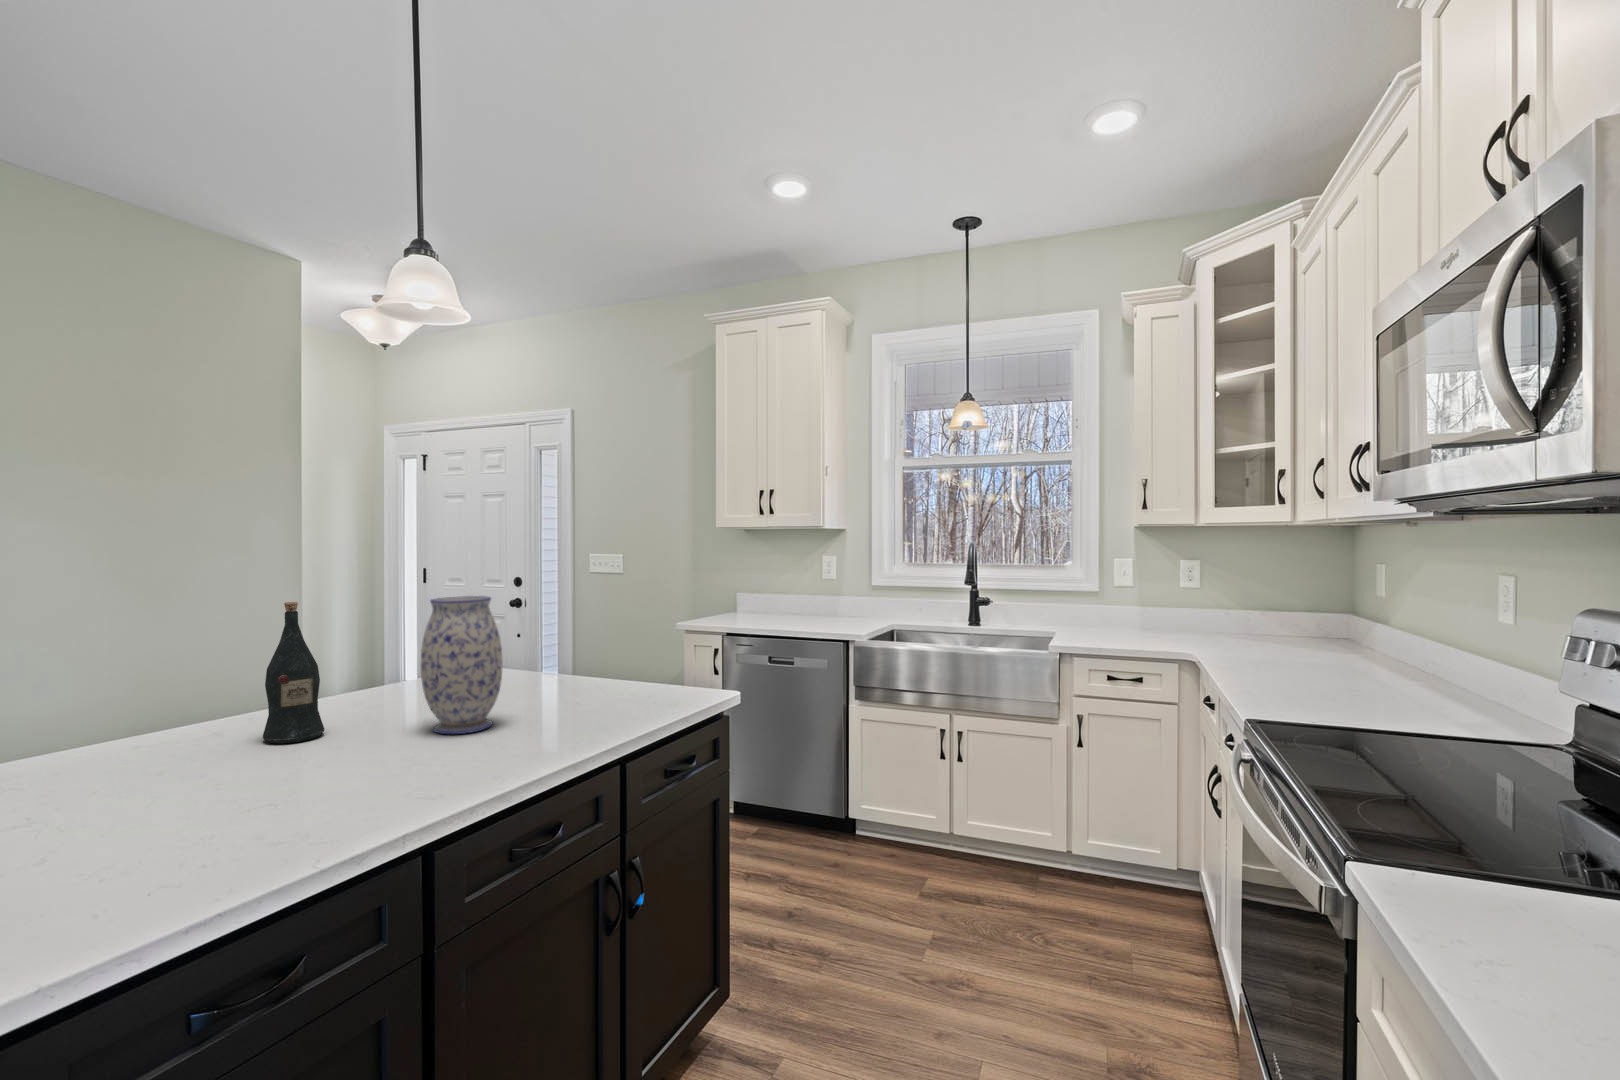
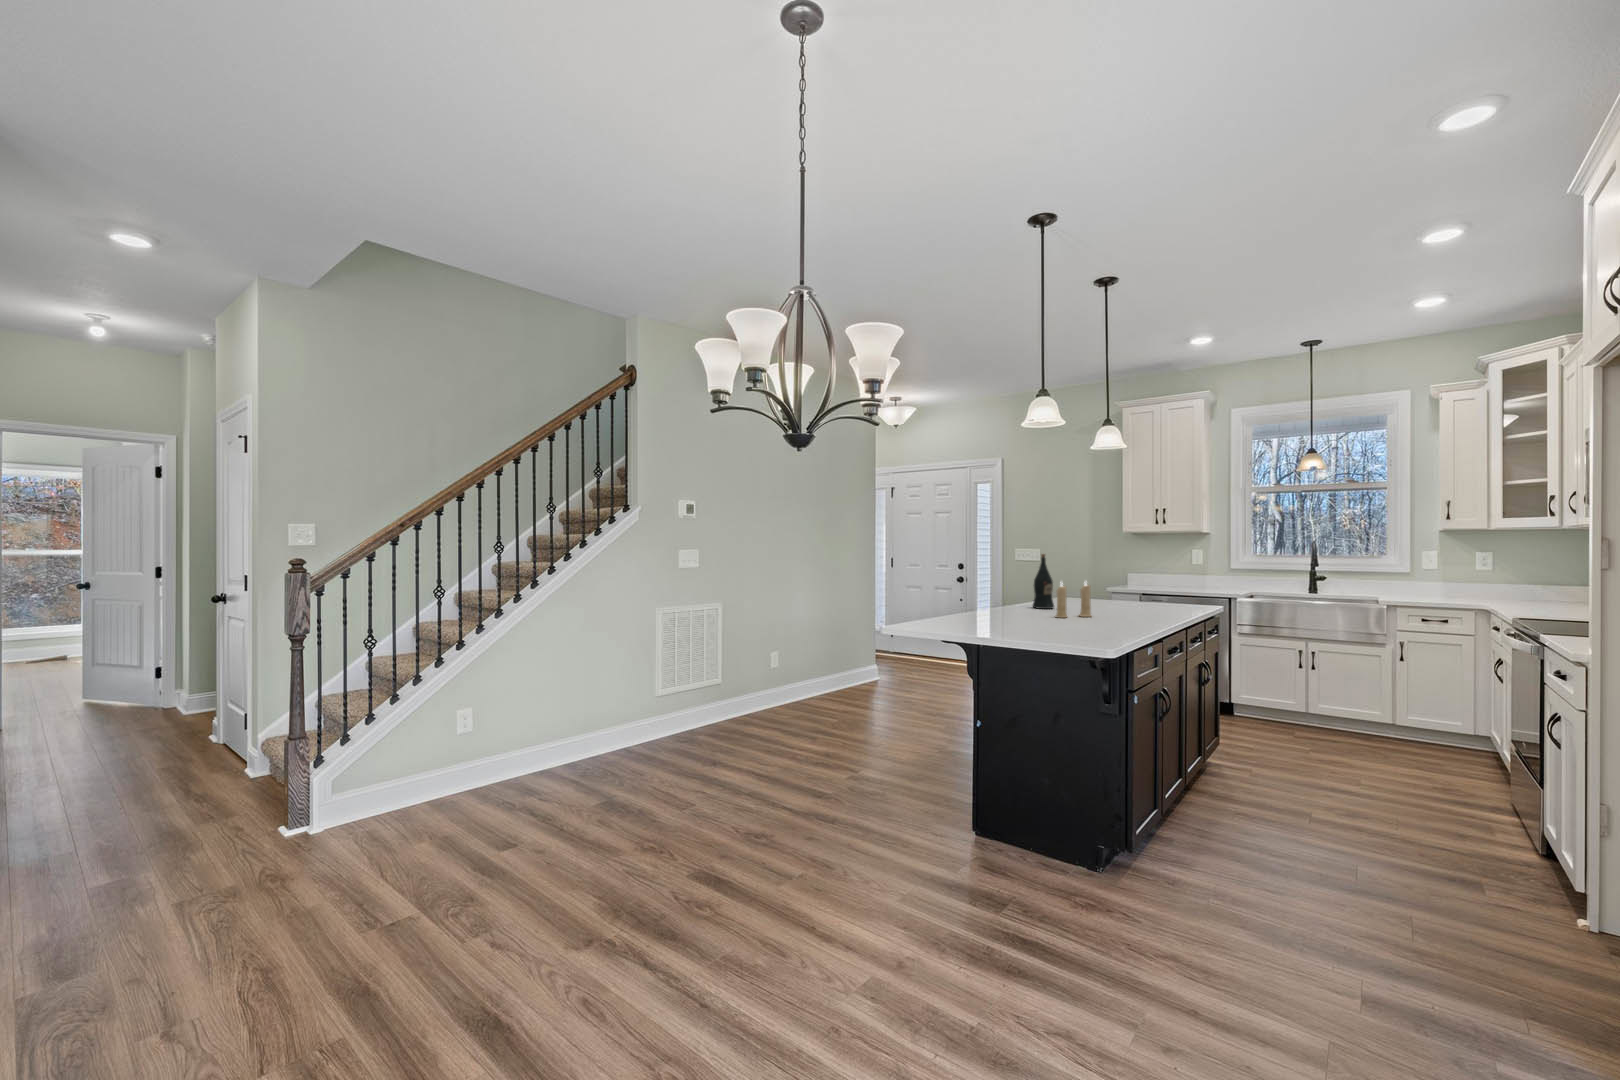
vase: present [421,596,503,734] -> none [1091,554,1125,610]
candle: none [137,687,285,819] -> present [1055,582,1091,618]

